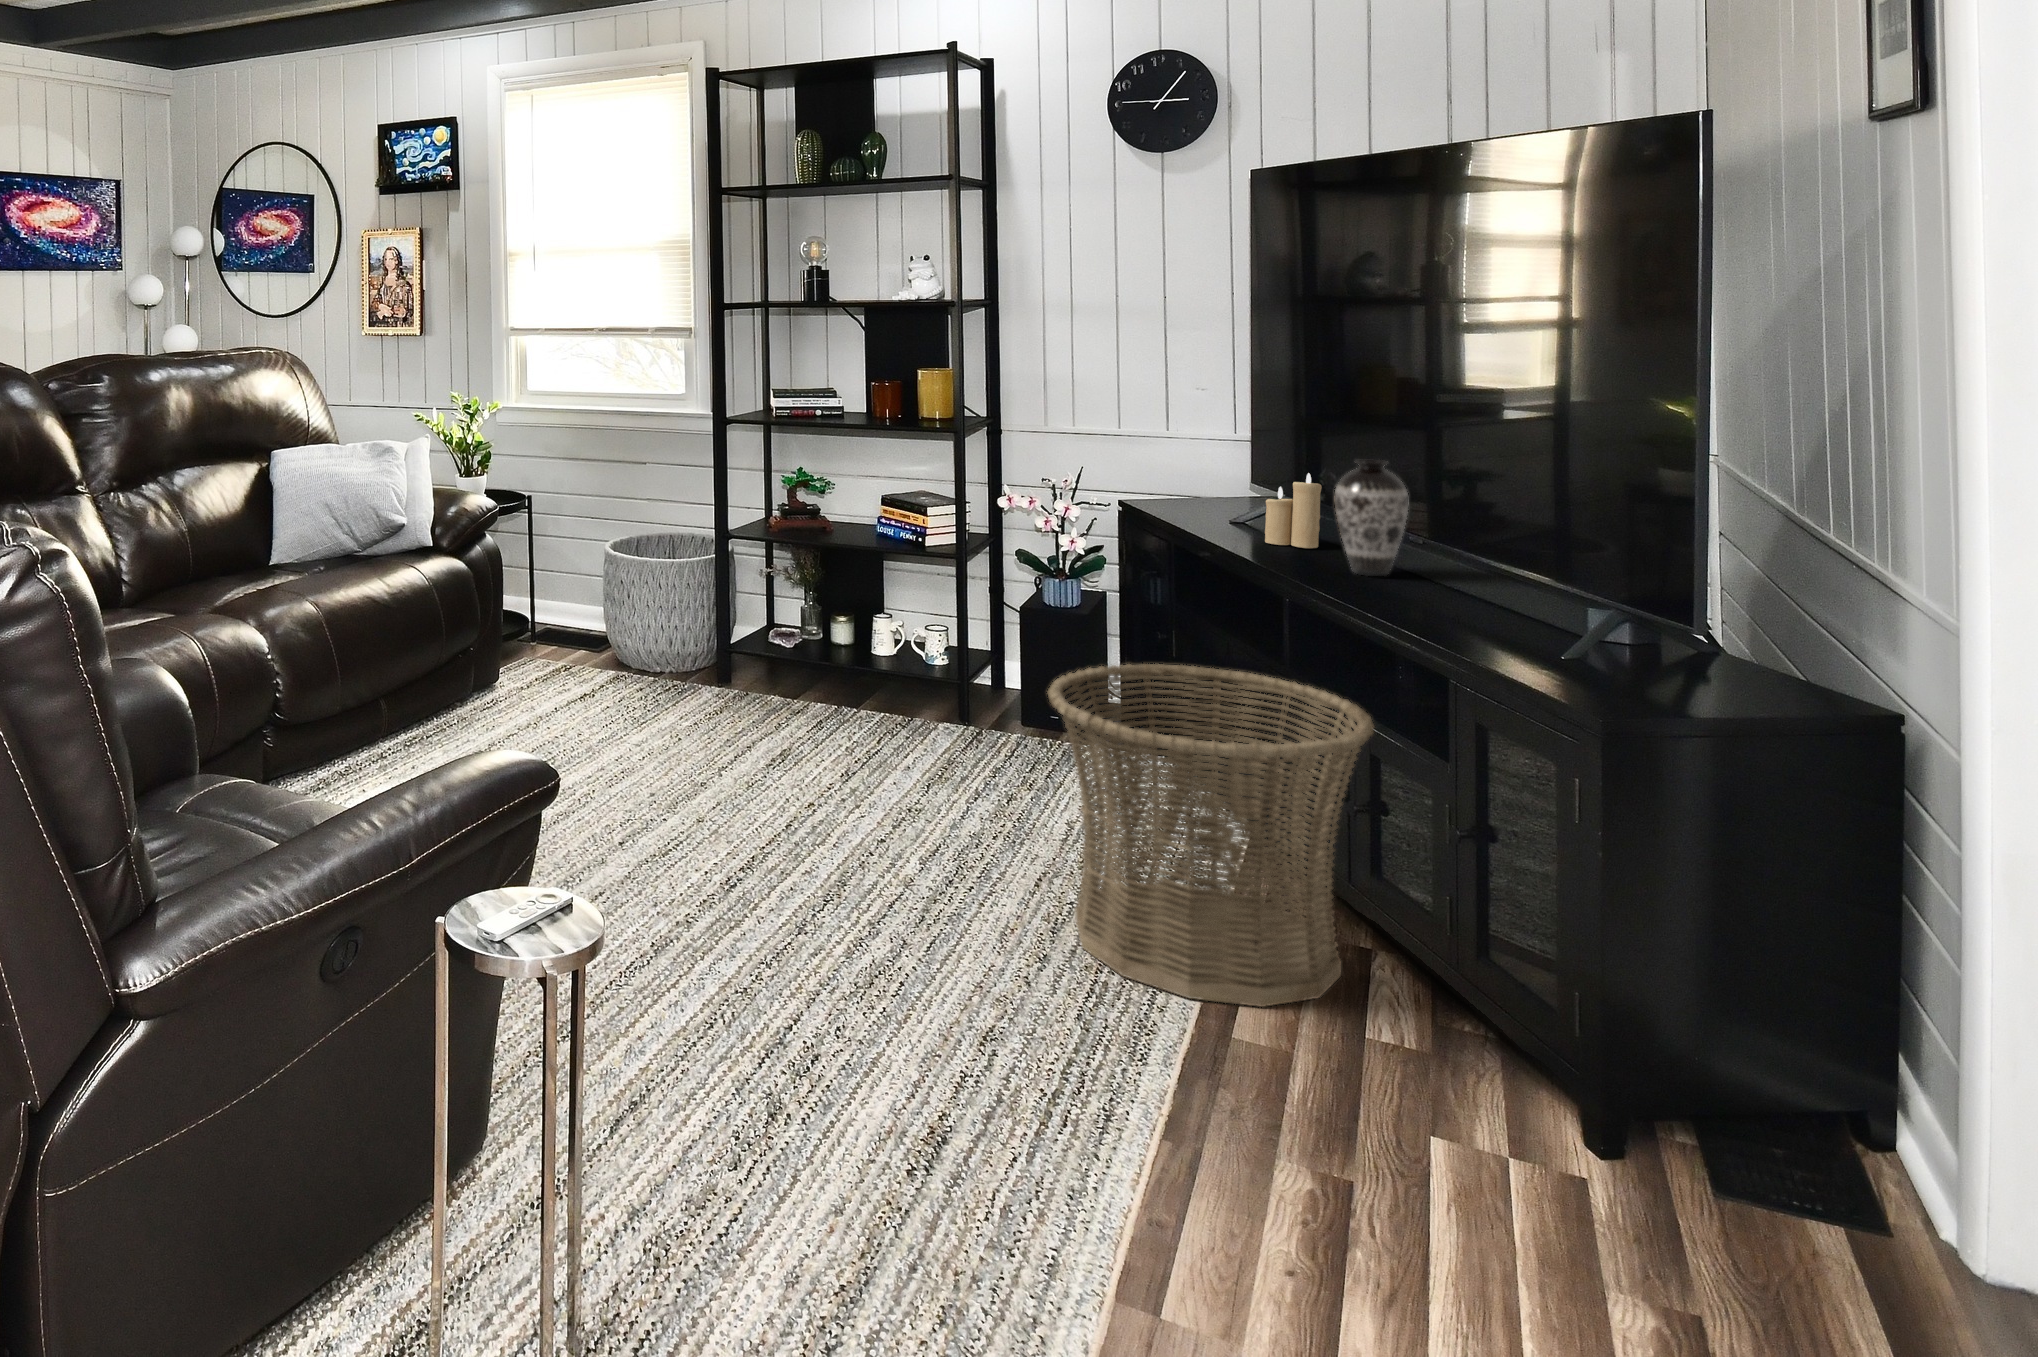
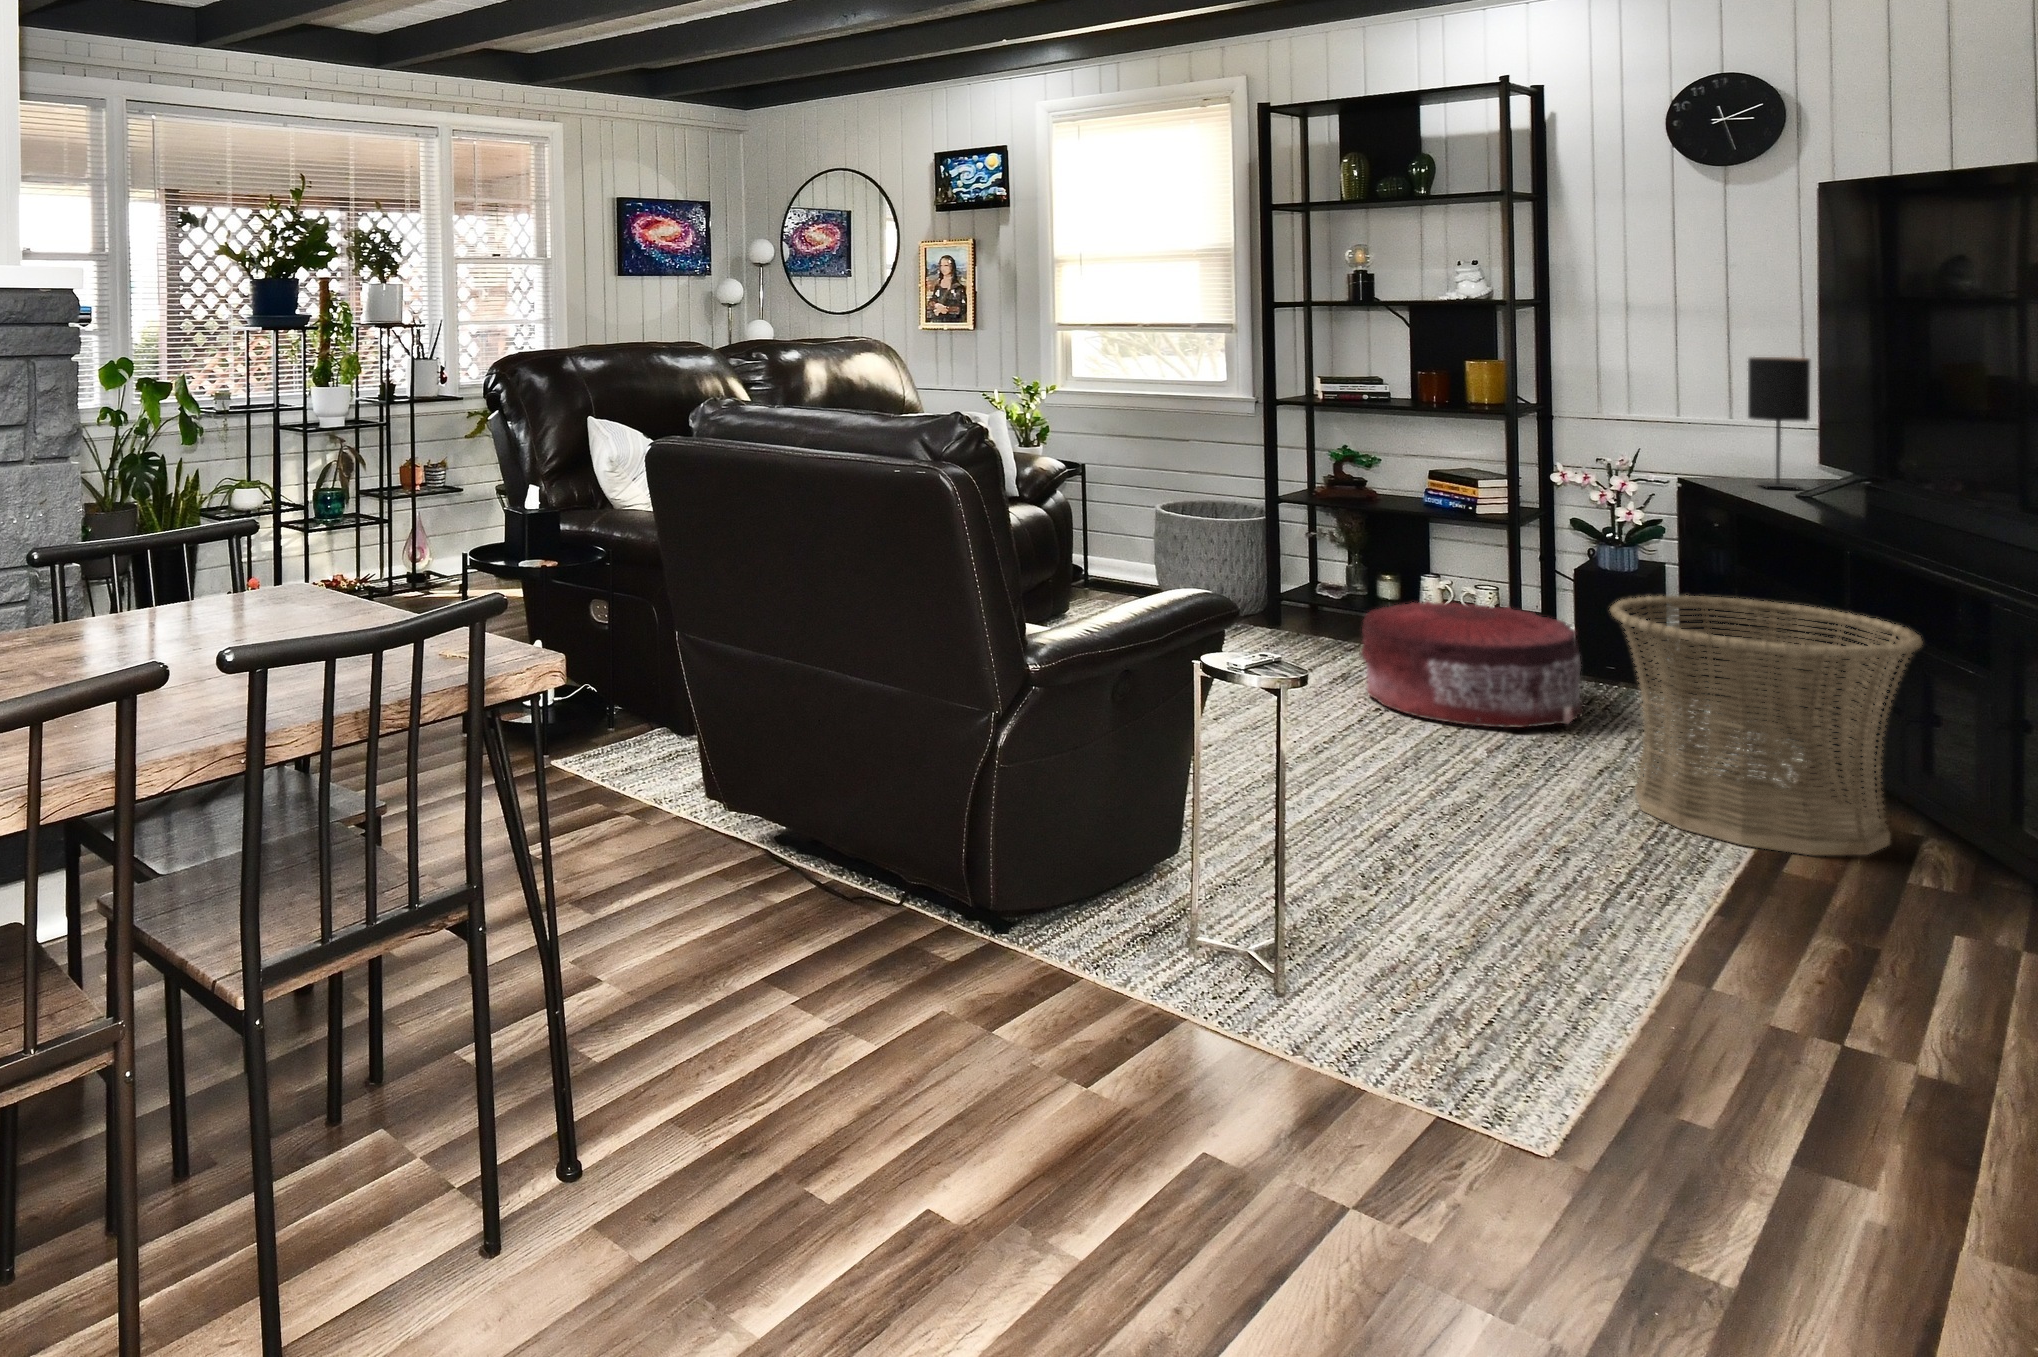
table lamp: none [1186,367,1245,516] -> present [1748,357,1810,489]
decorative vase: present [1335,460,1409,576] -> none [1896,433,1972,532]
candle: present [1265,473,1322,548] -> none [1827,448,1887,513]
pouf: none [795,657,1031,821] -> present [1361,601,1585,728]

